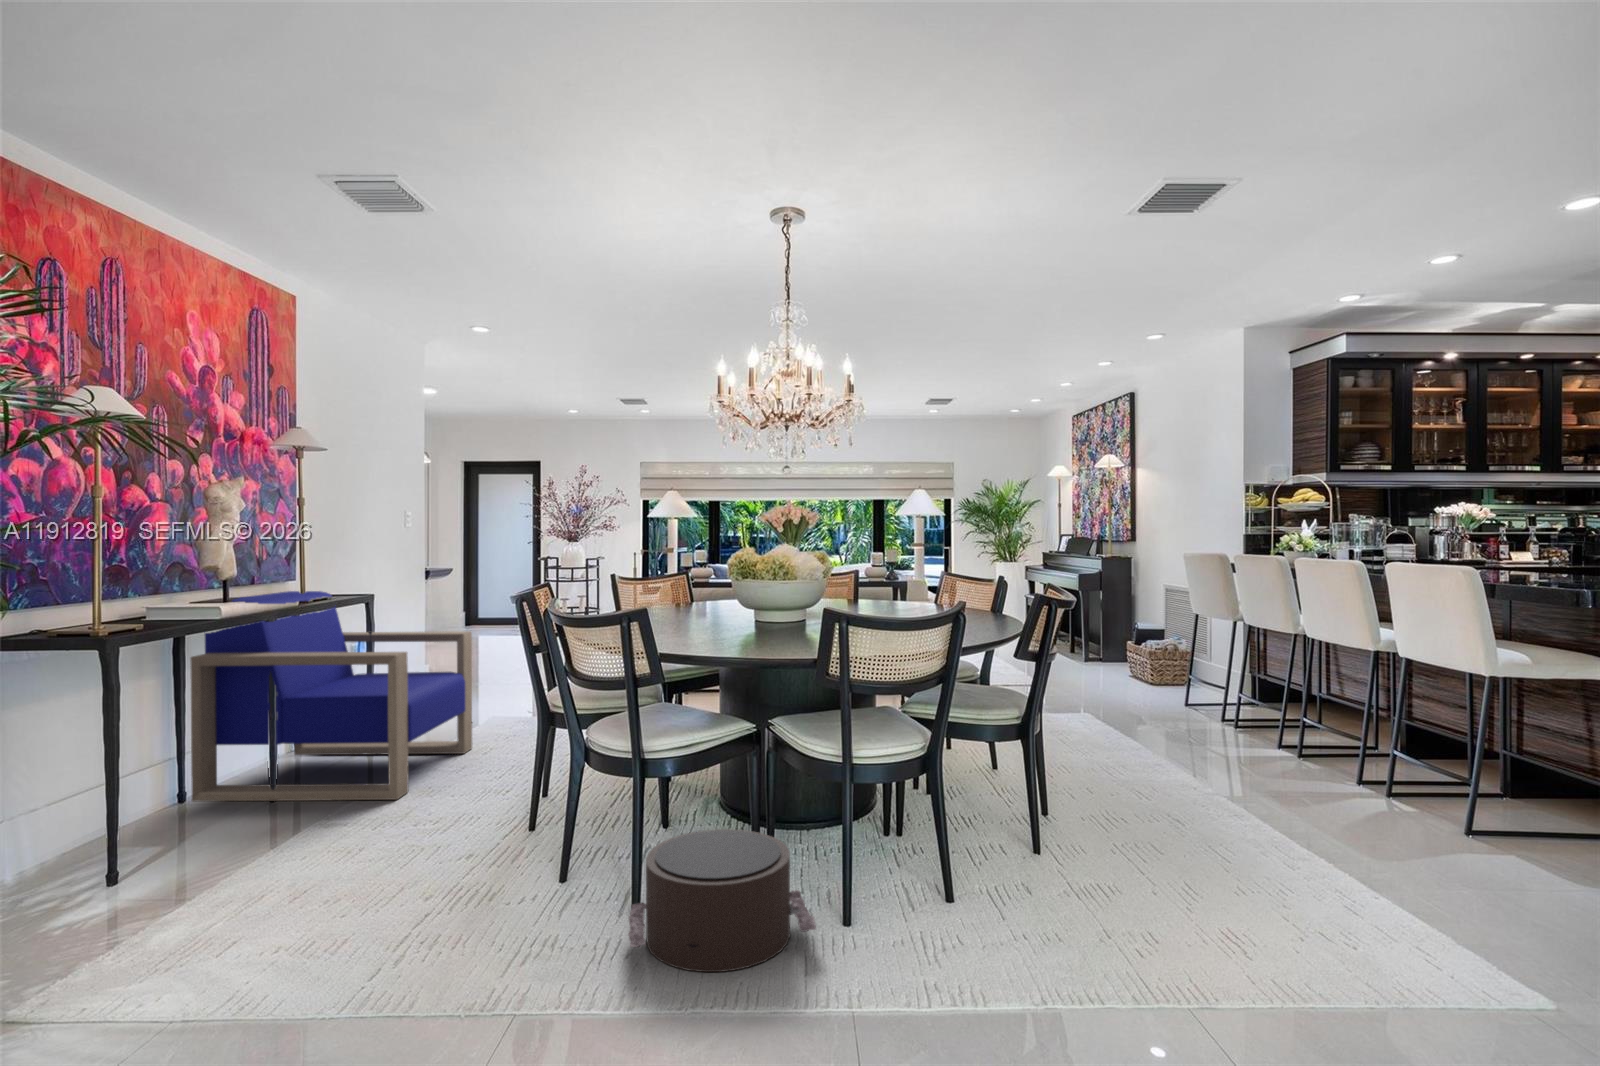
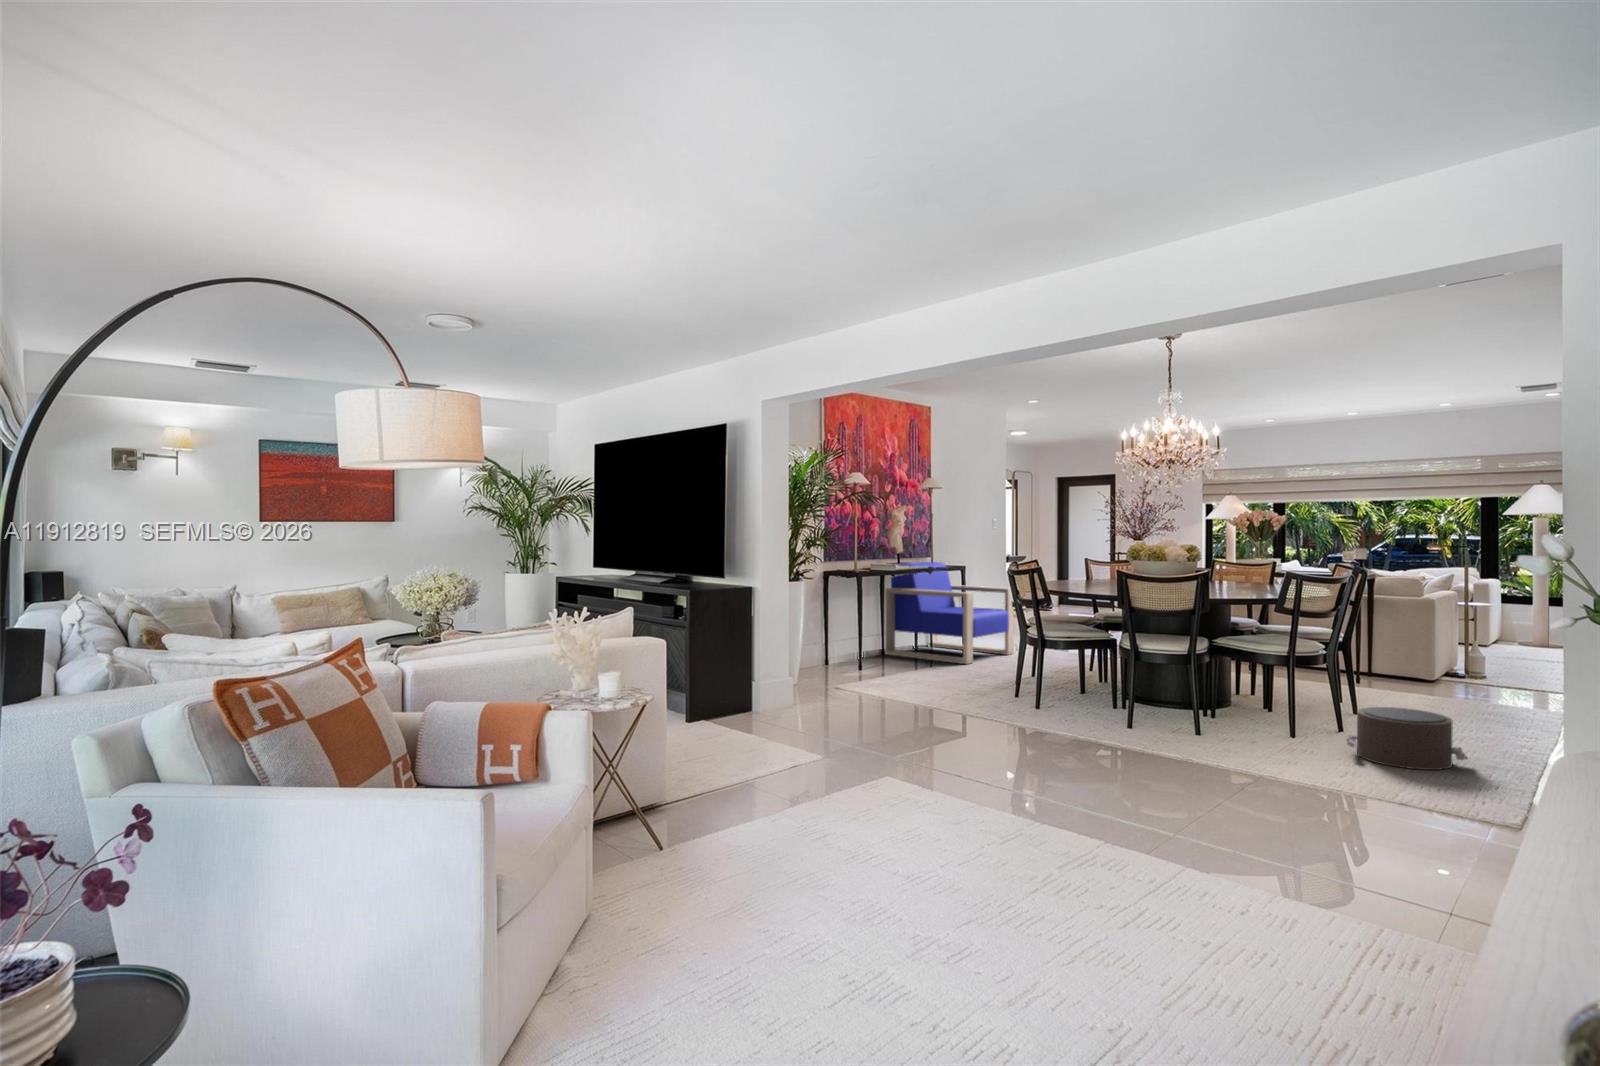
pouf: present [628,829,816,972] -> present [1346,707,1468,770]

